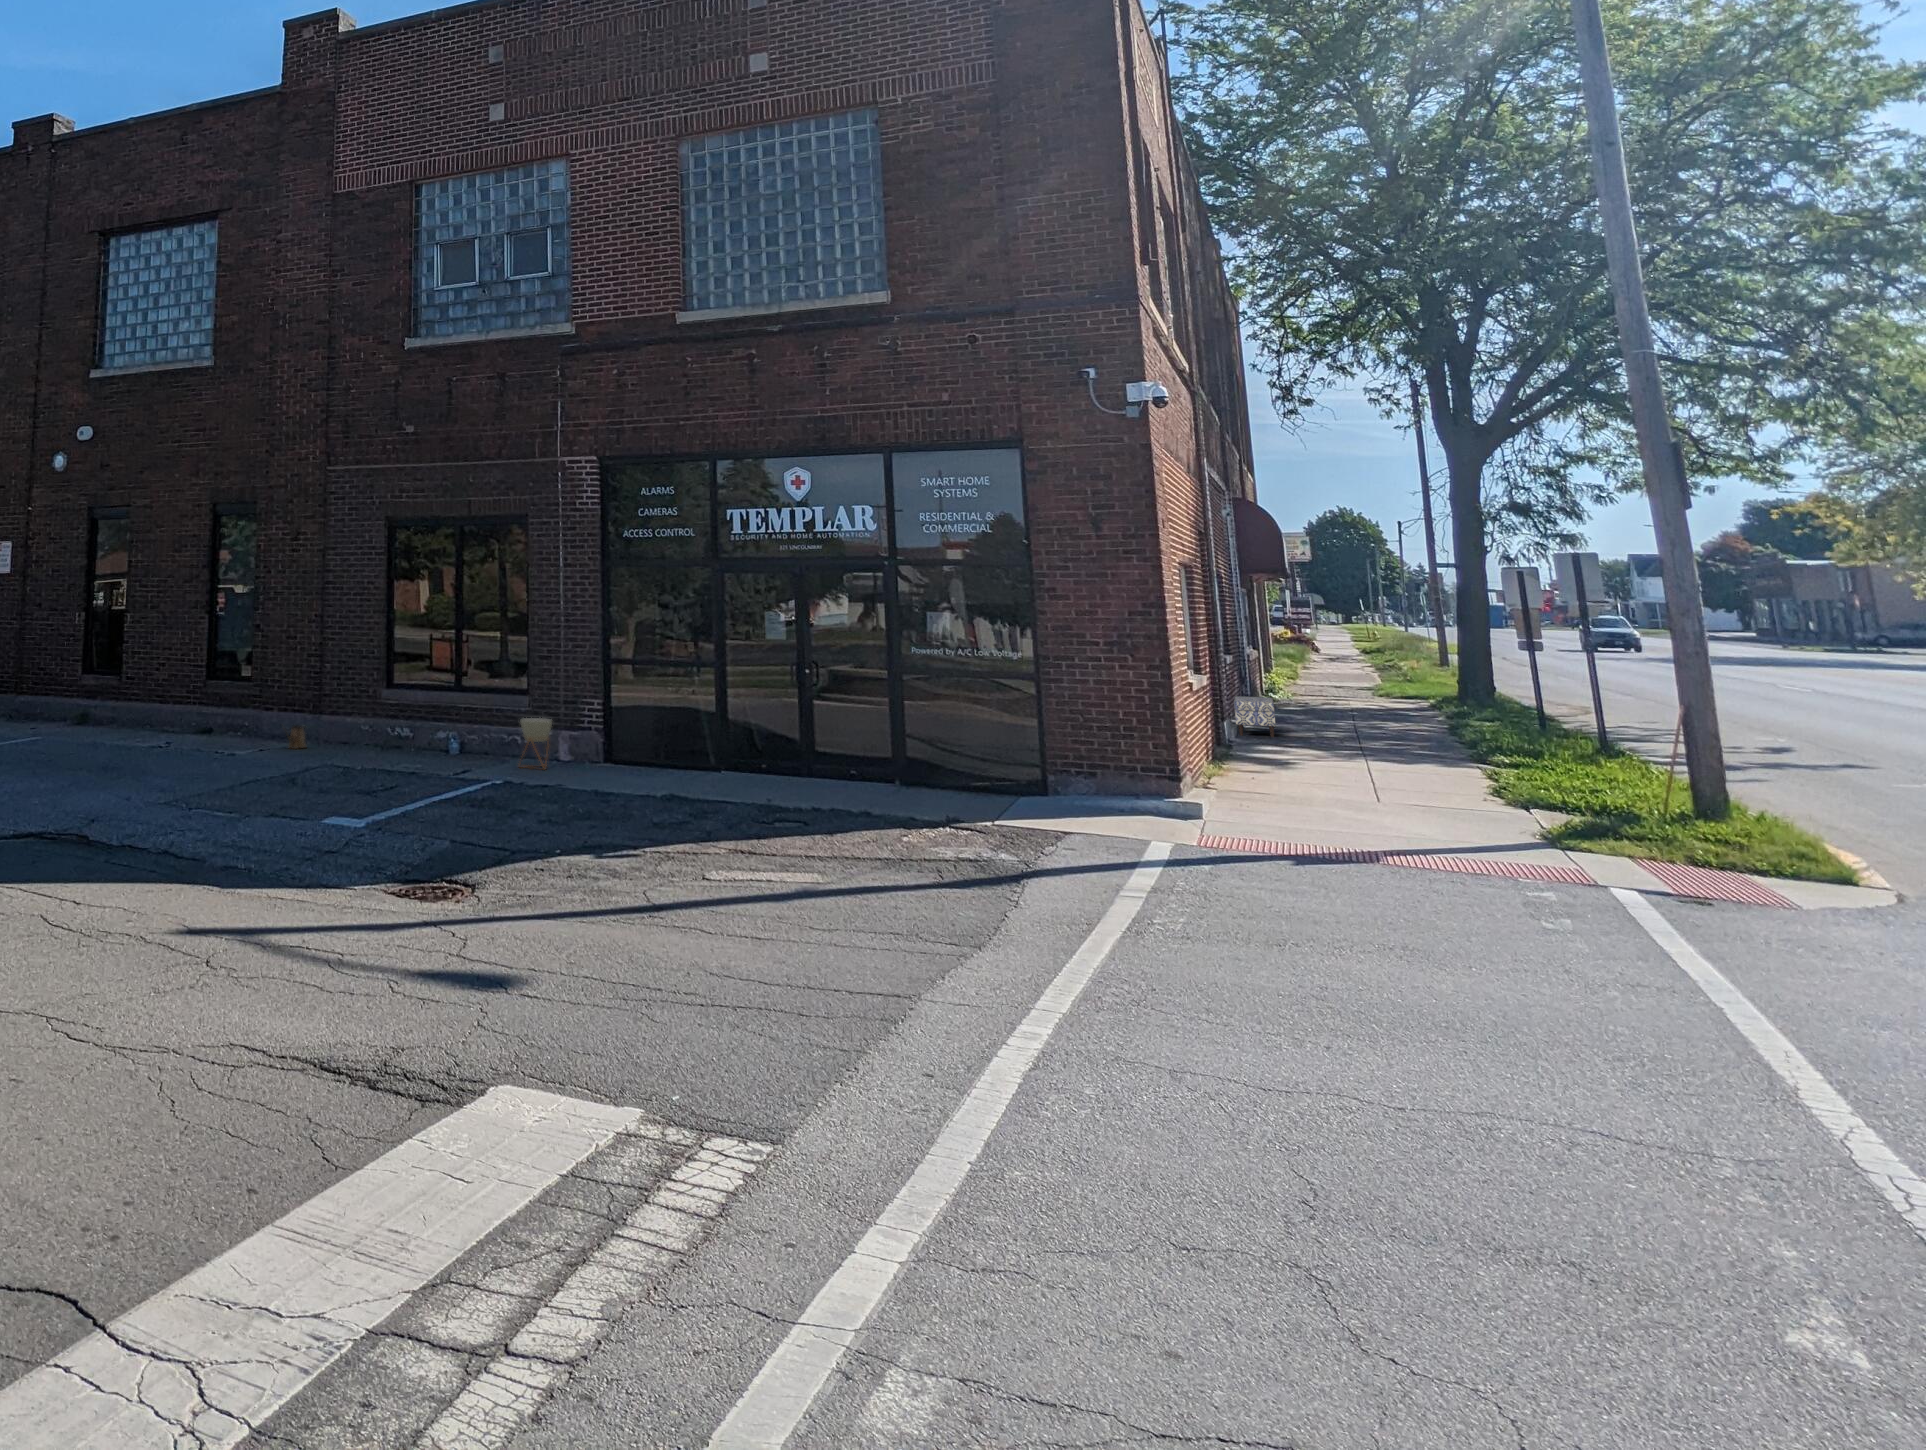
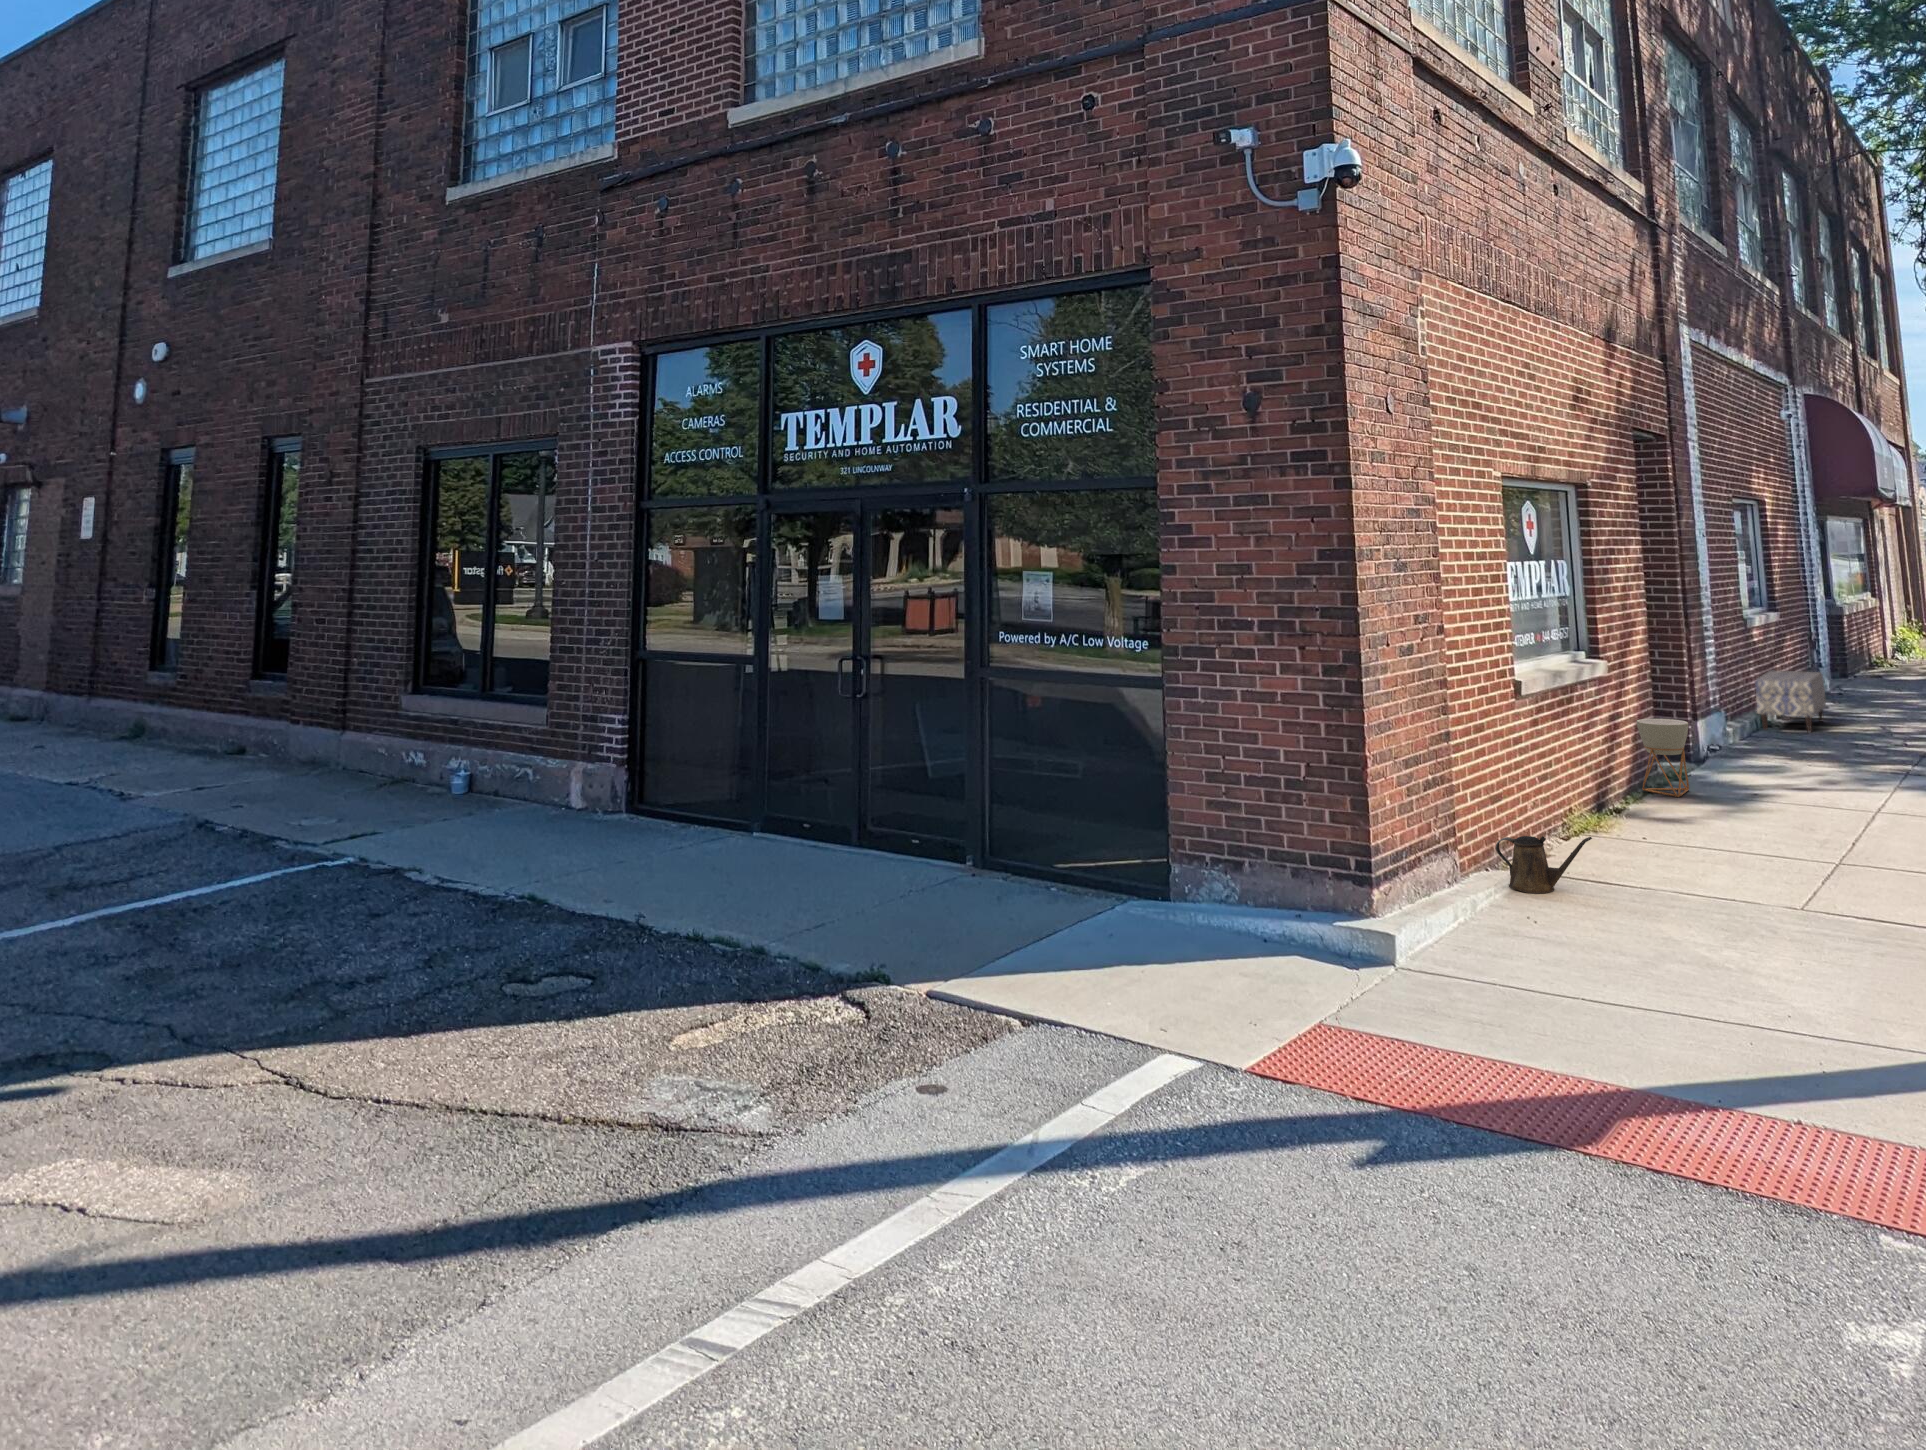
planter: present [520,718,552,770] -> present [1637,719,1689,797]
watering can: present [283,725,306,749] -> present [1496,836,1592,893]

